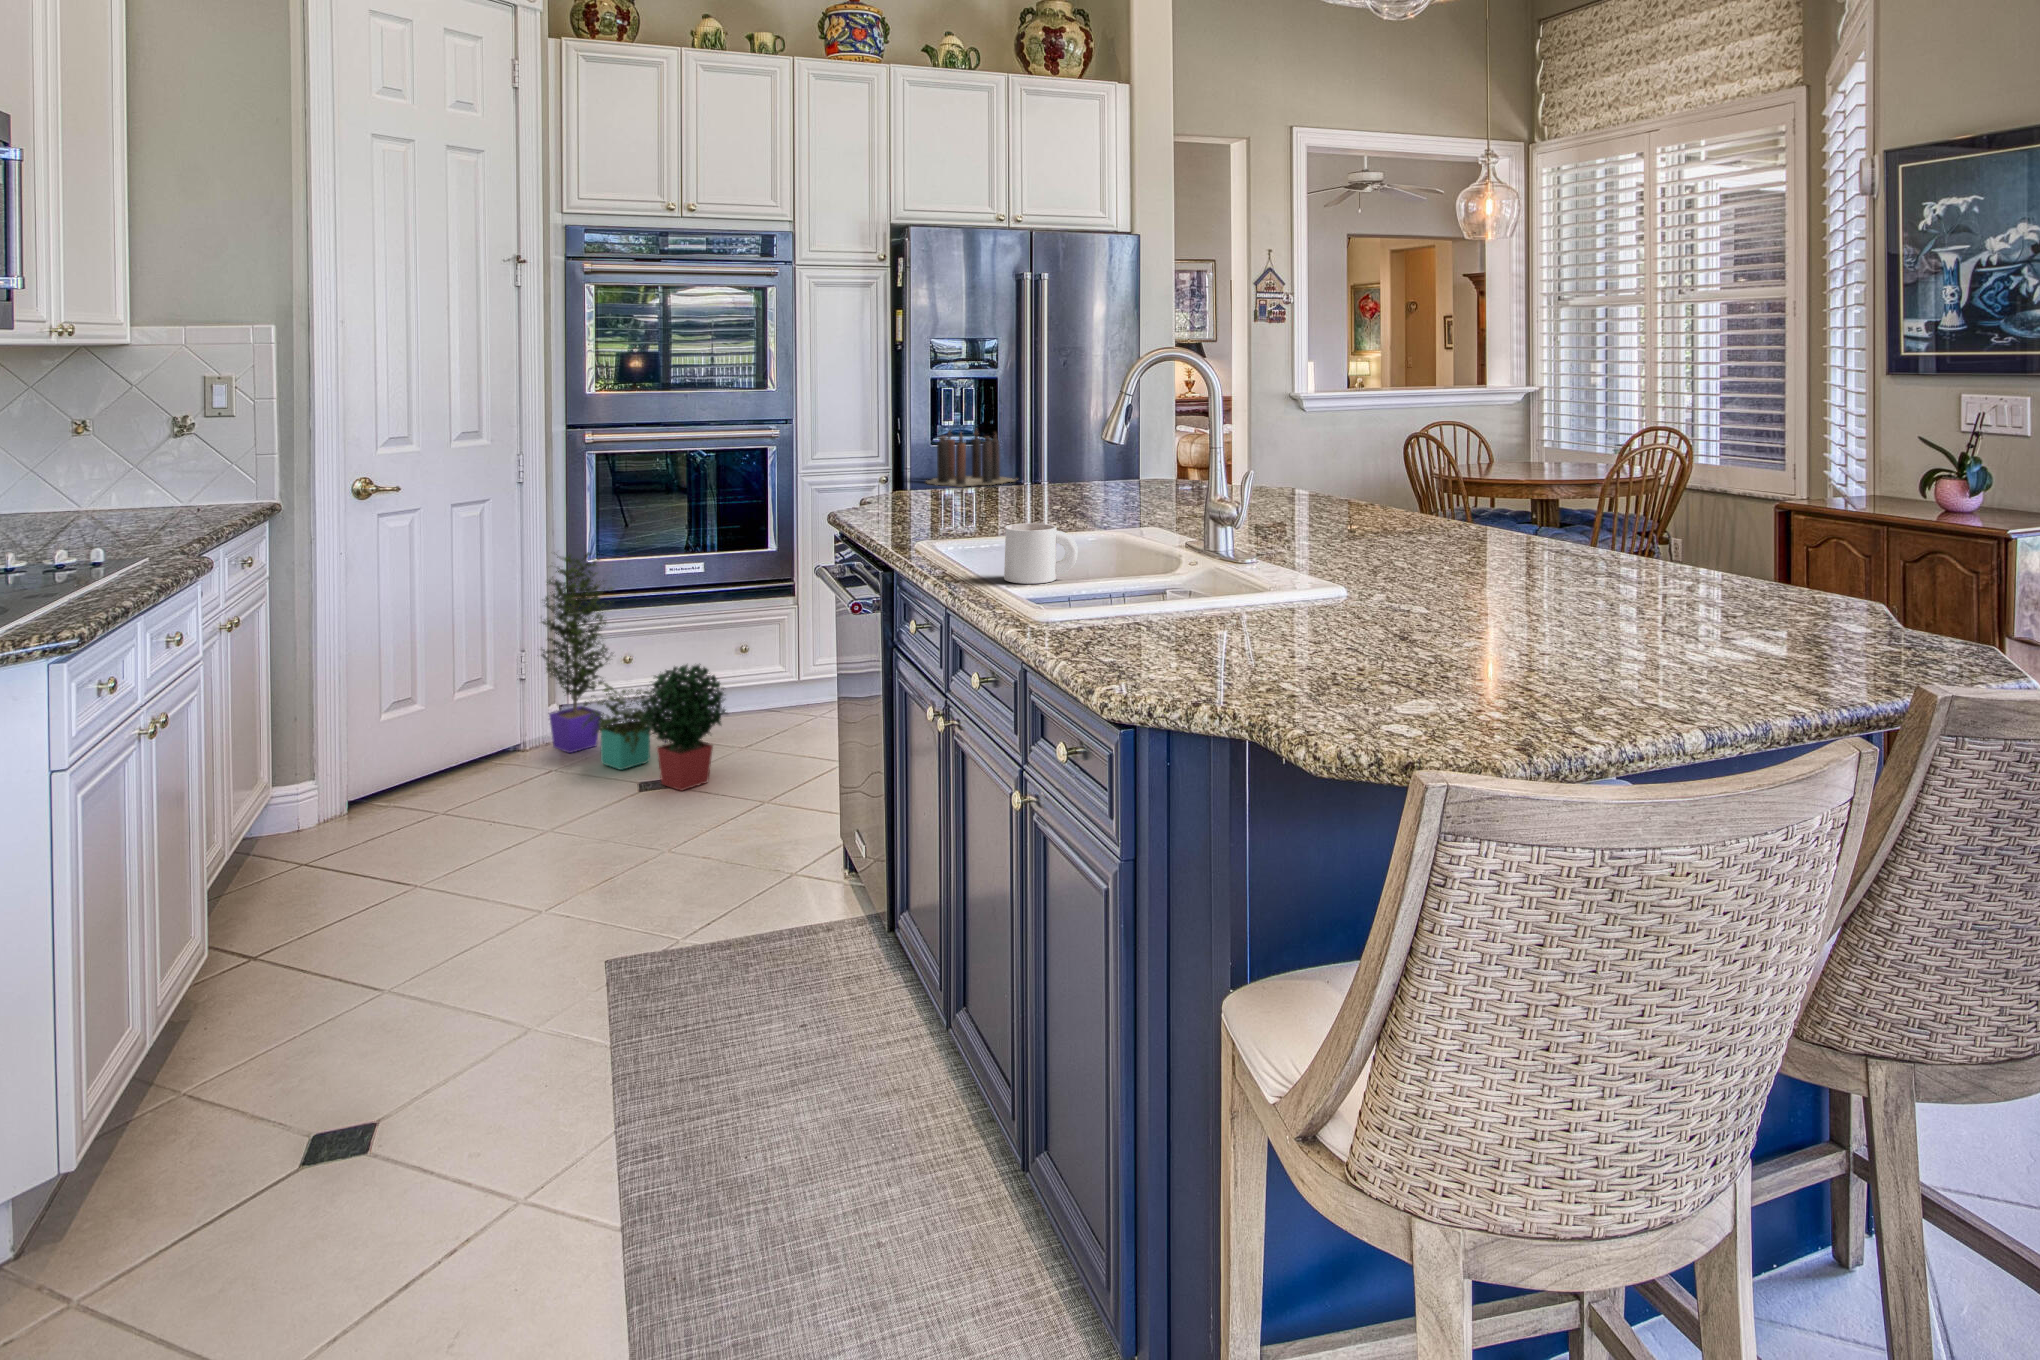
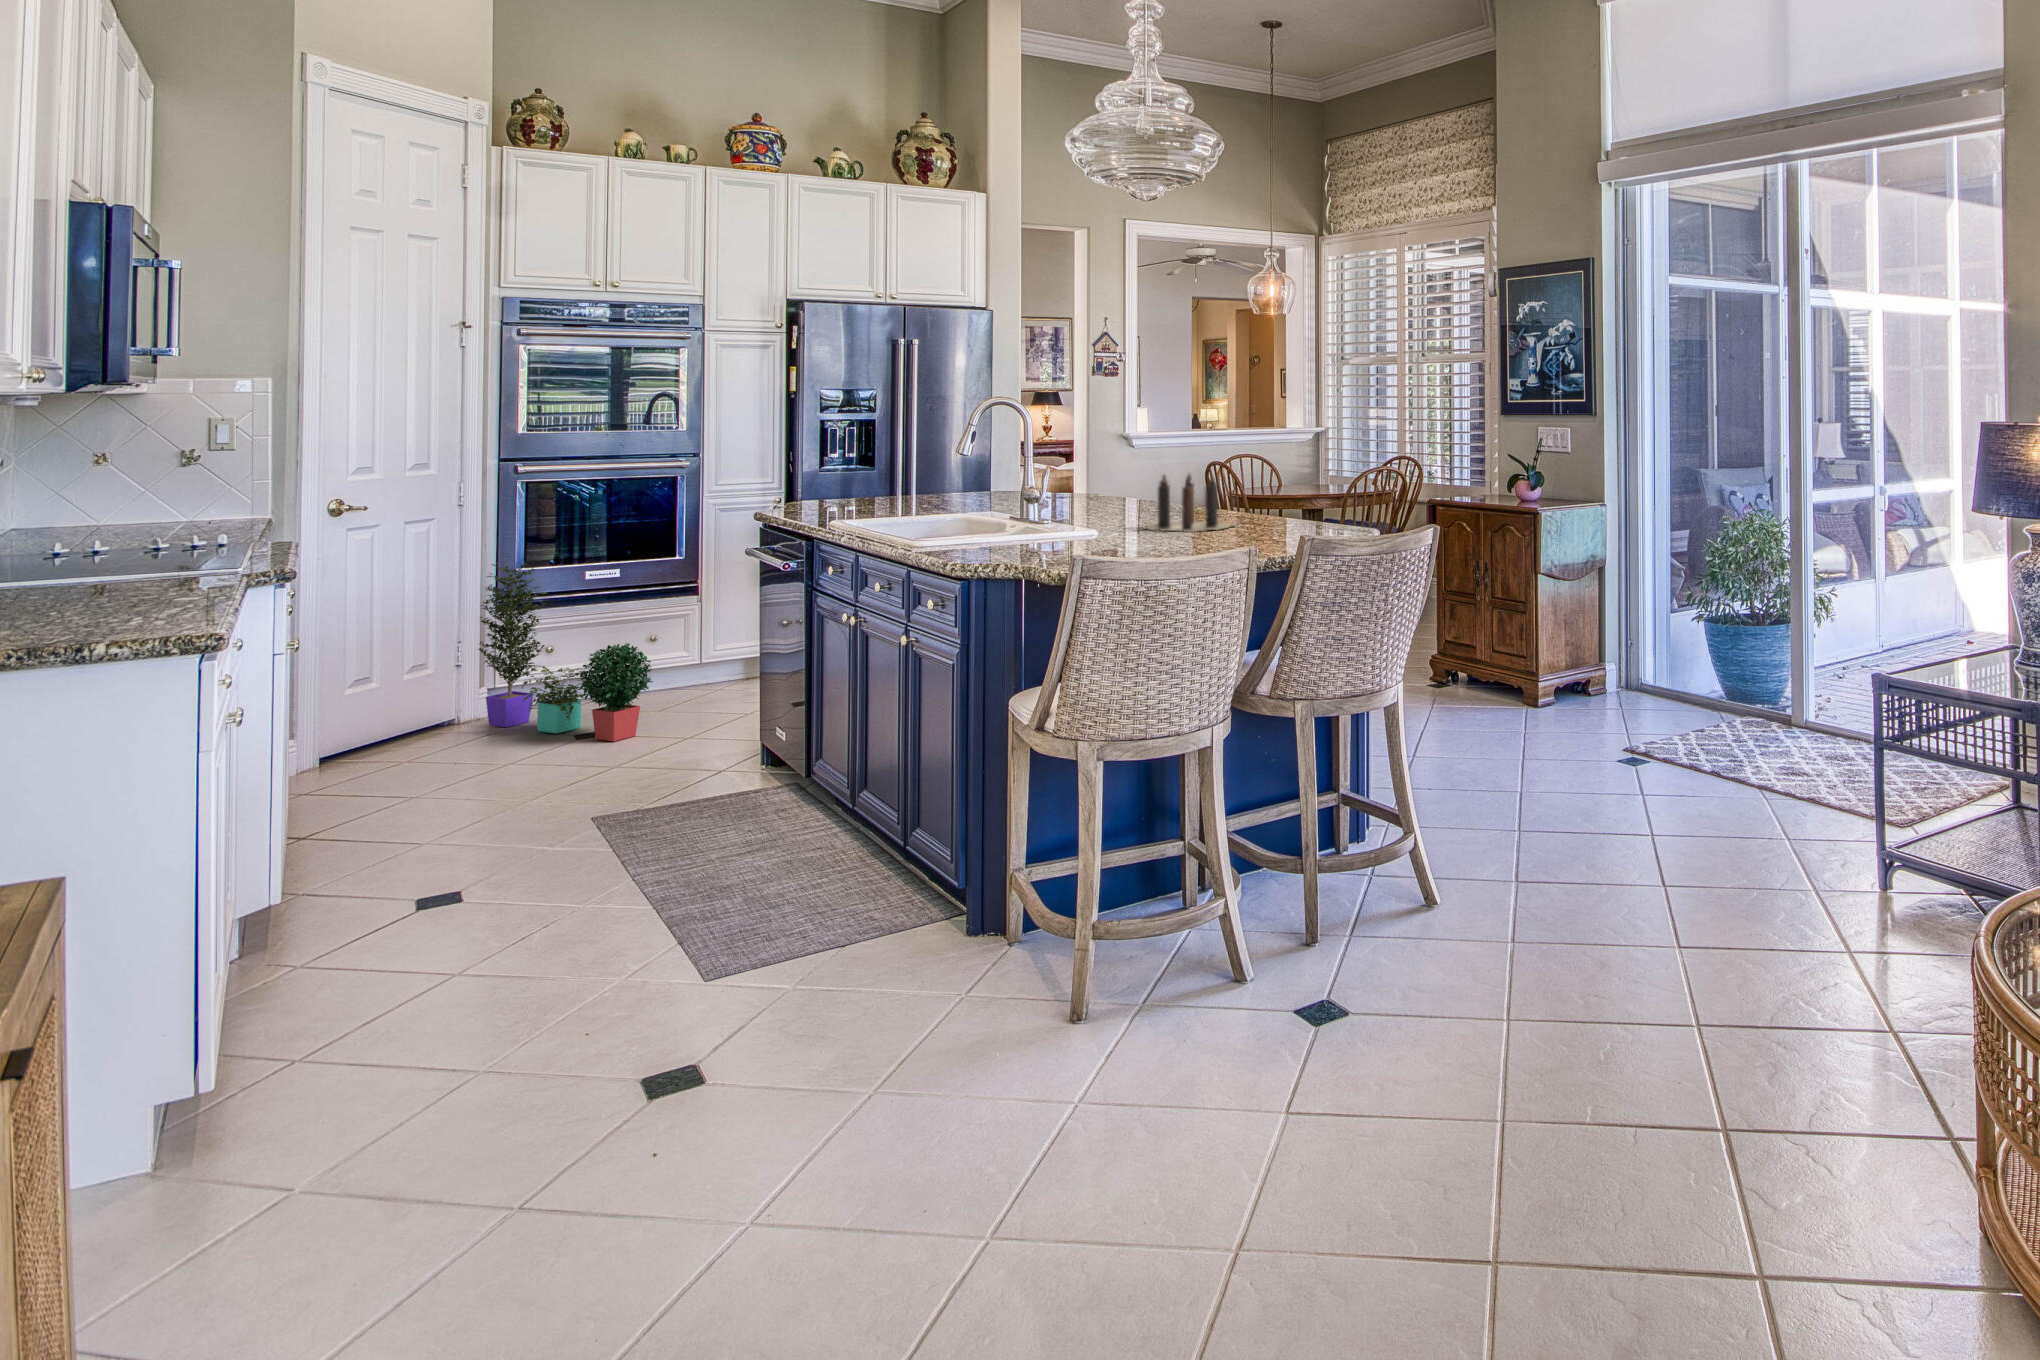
candle: present [926,430,1017,487] -> present [1146,474,1235,532]
mug: present [1004,523,1078,584] -> none [881,500,928,534]

